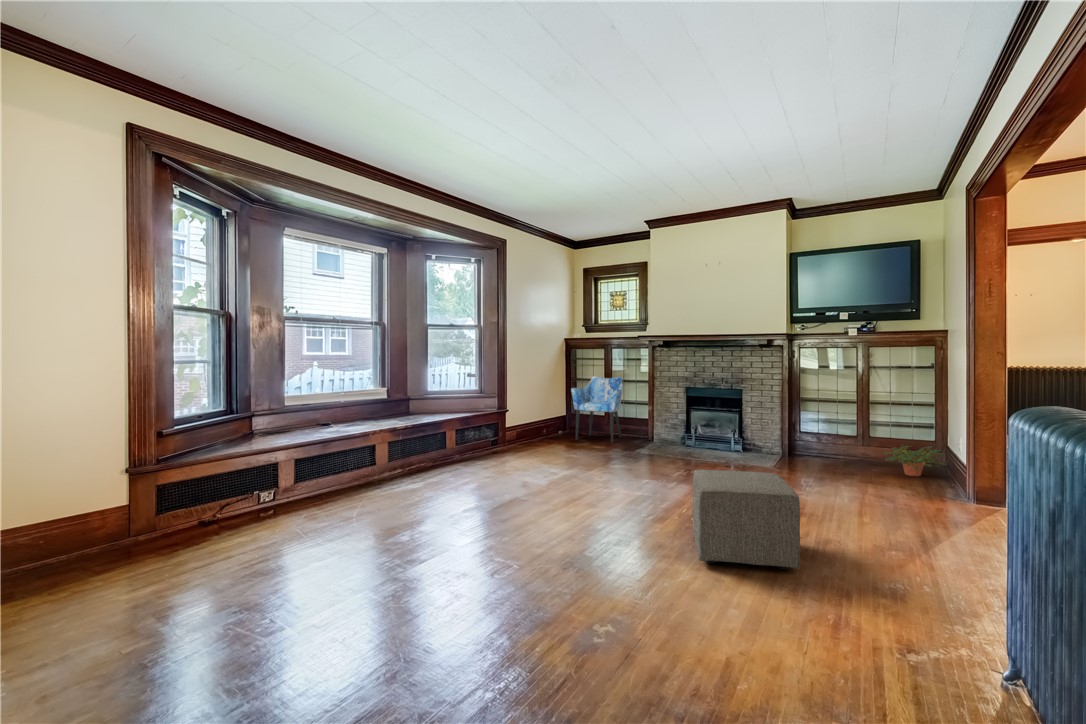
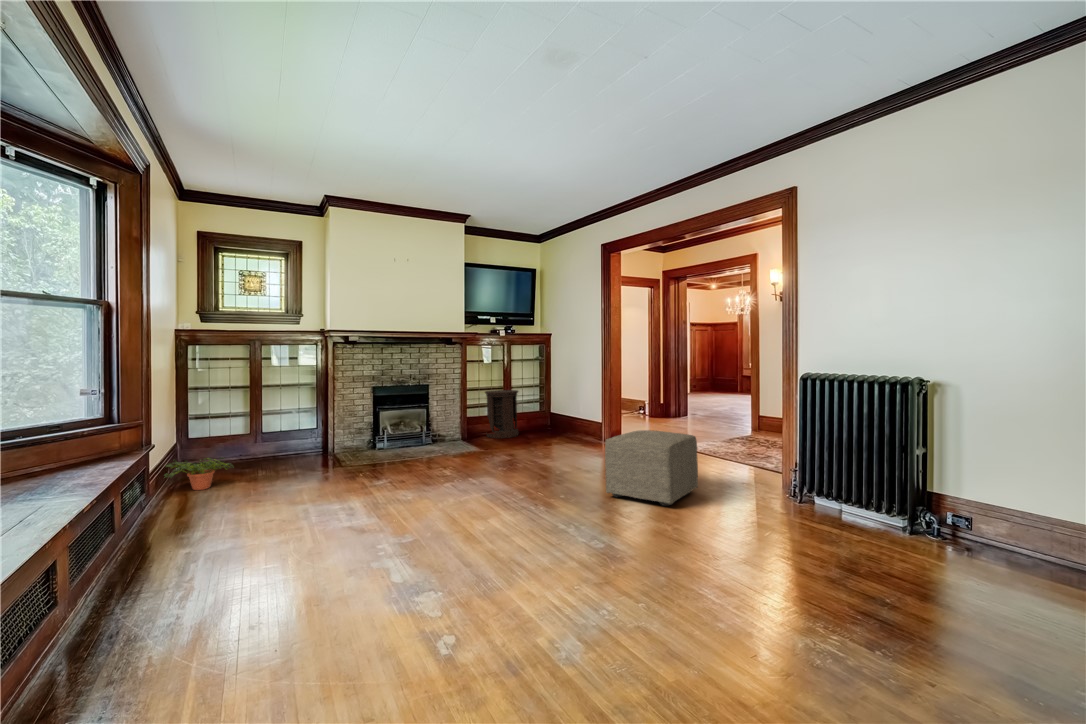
armchair: present [571,376,623,443] -> none [222,381,300,475]
side table: none [815,403,865,465] -> present [485,390,518,438]
potted plant: present [884,445,943,476] -> present [165,458,234,490]

